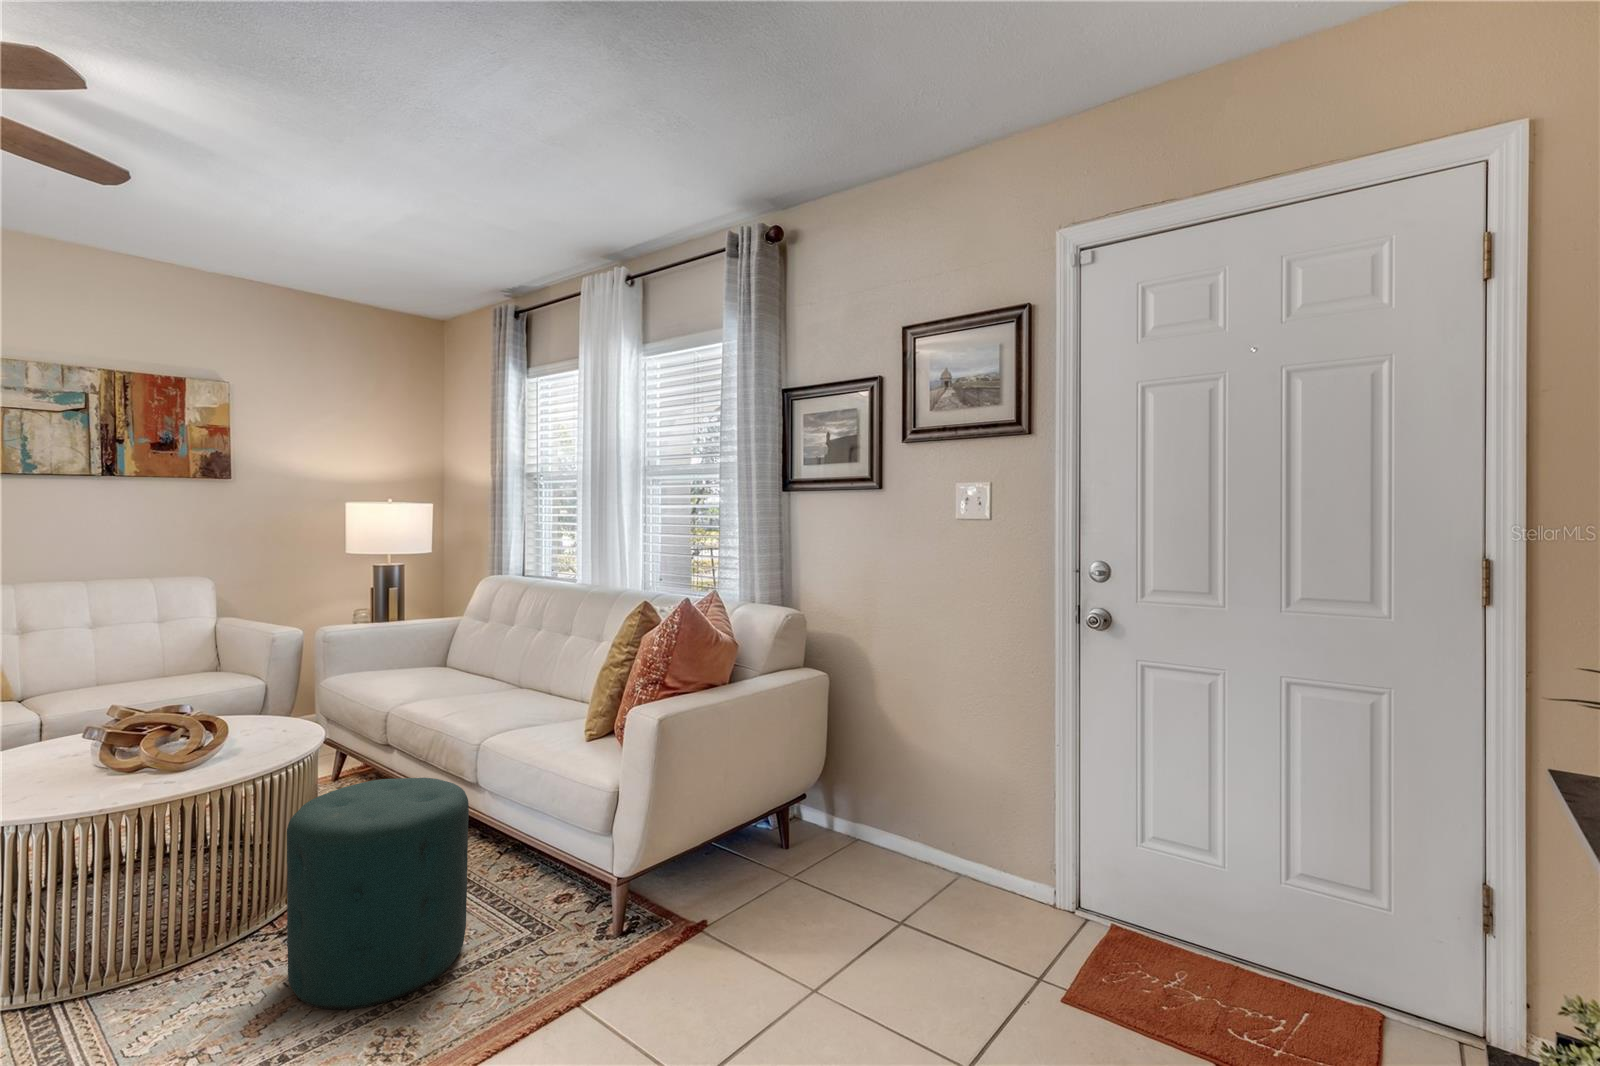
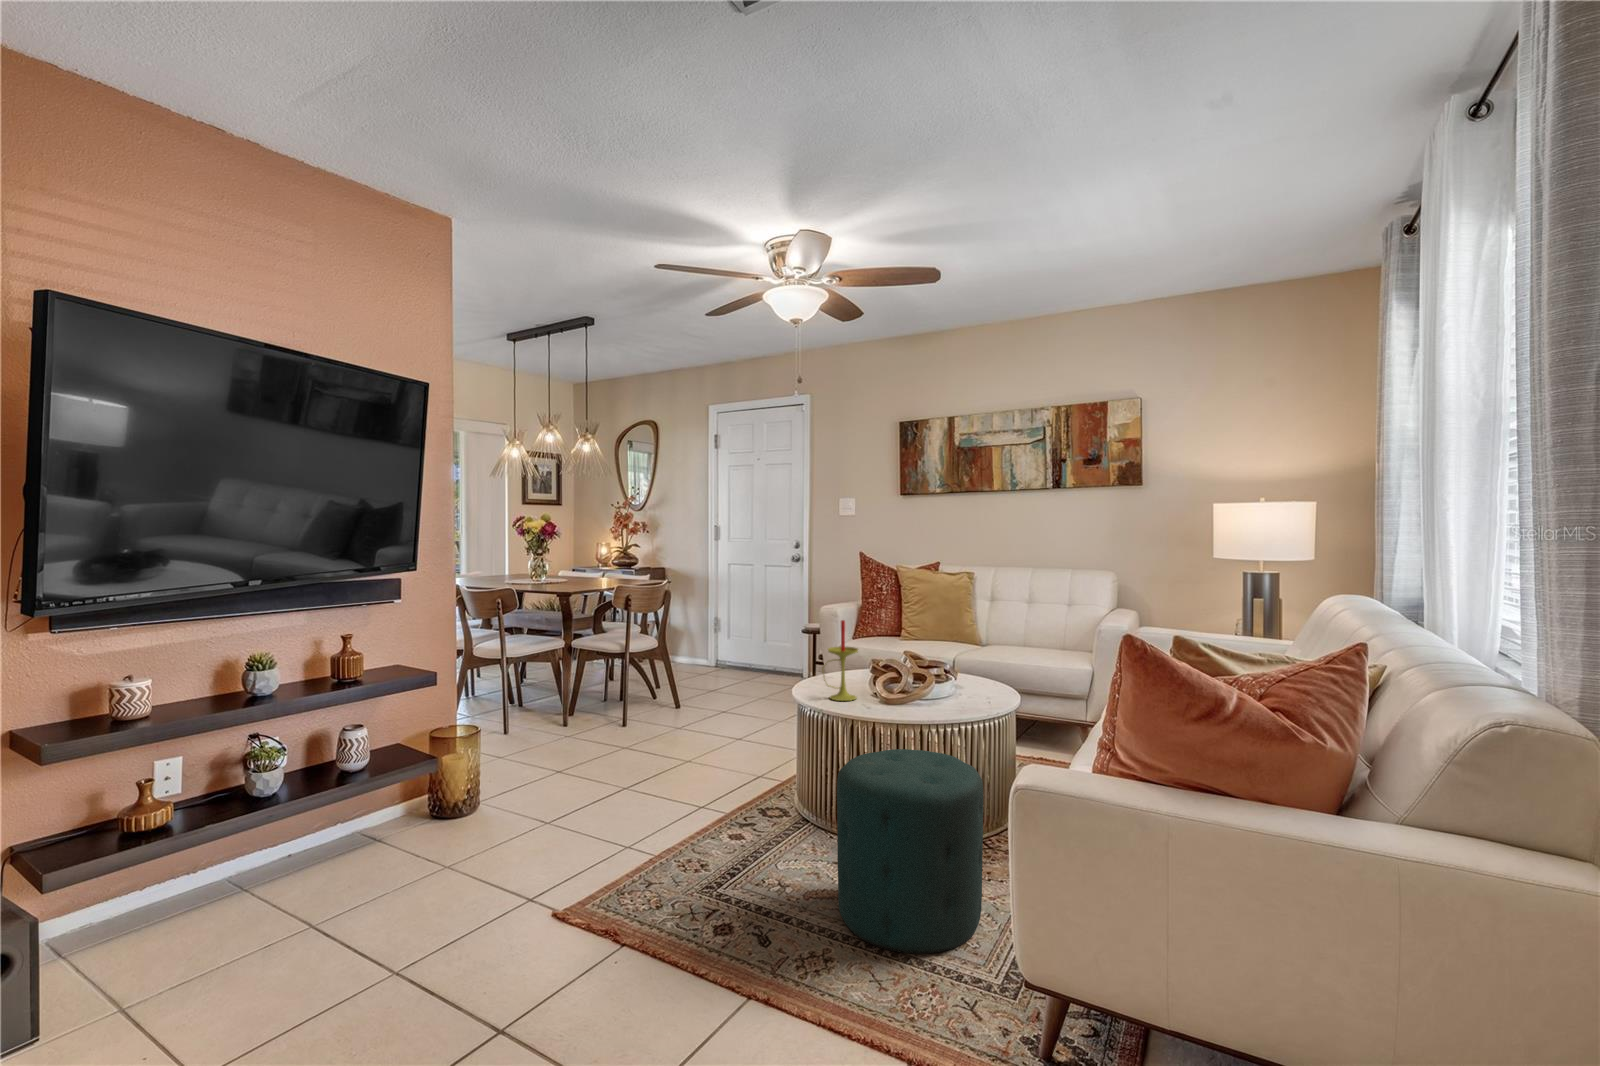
candle: none [46,671,111,798] -> present [824,620,858,701]

